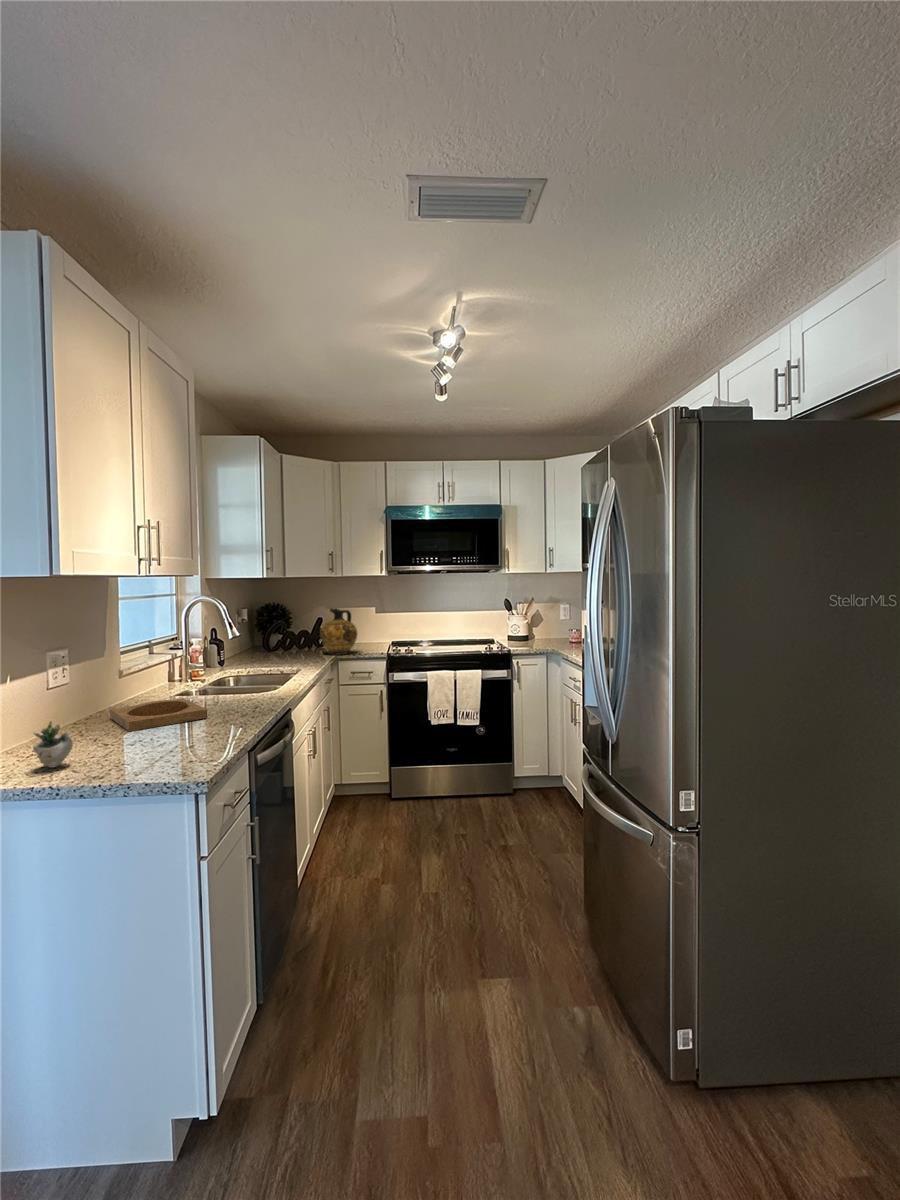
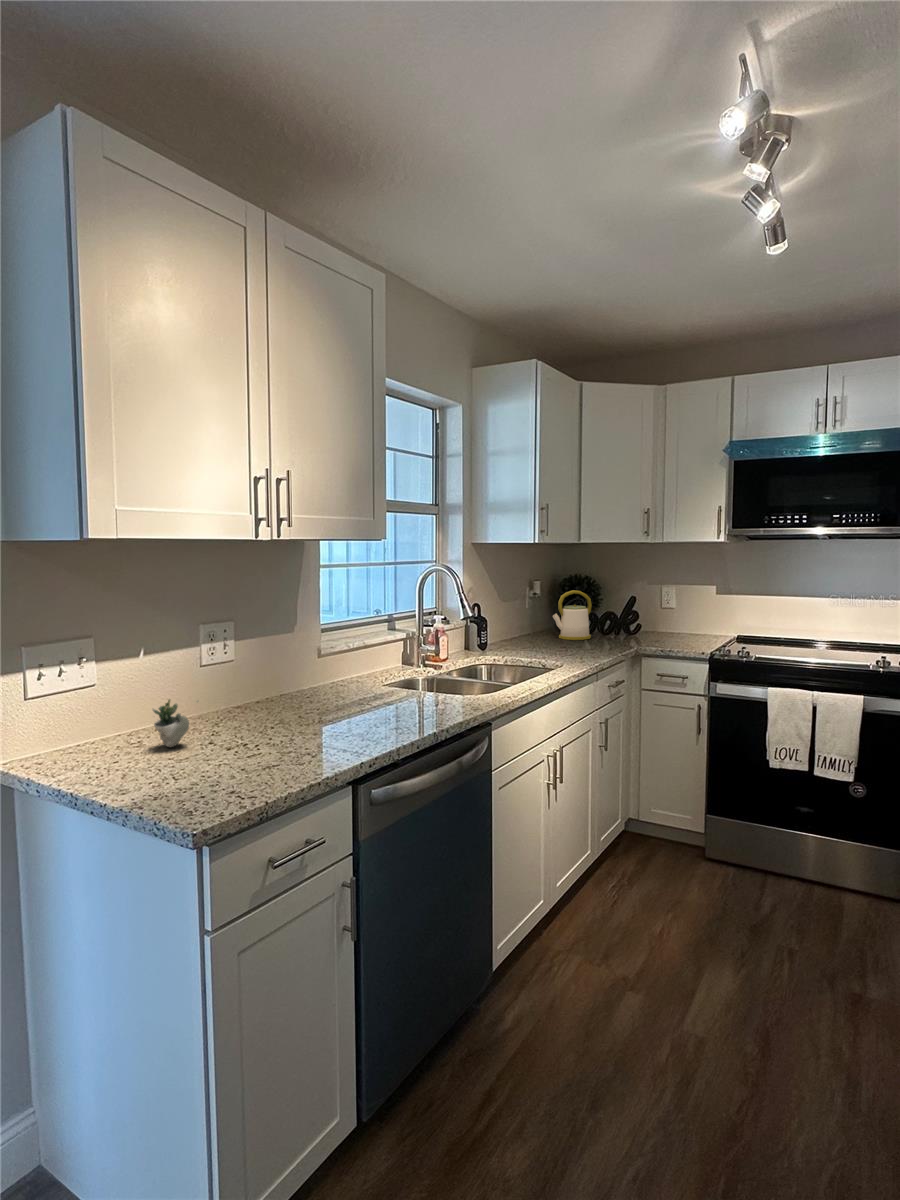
ceramic jug: present [320,608,357,654] -> none [620,585,673,648]
kettle: none [260,615,291,654] -> present [553,590,592,640]
tray: present [110,698,207,732] -> none [284,687,373,718]

